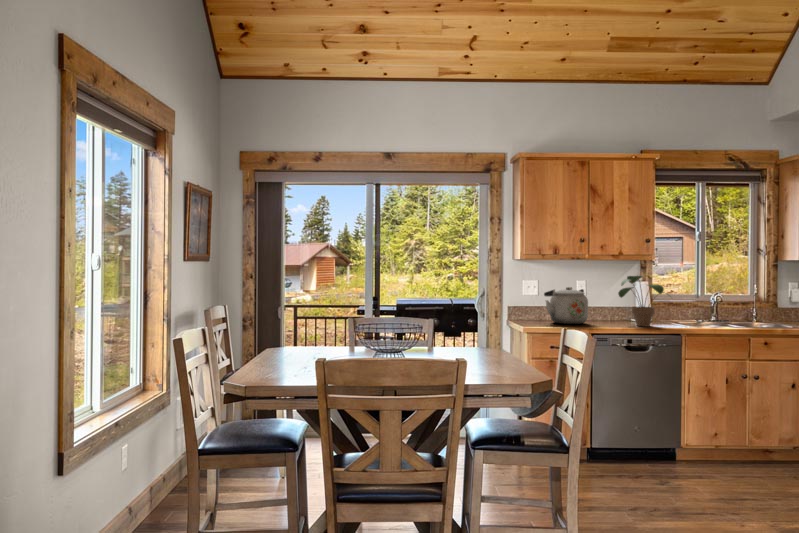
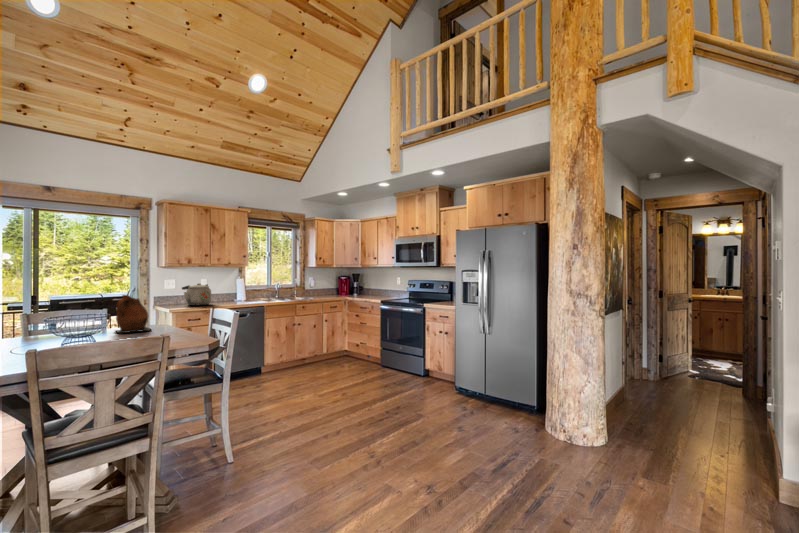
potted plant: present [618,276,664,326] -> none [229,275,260,303]
ceramic pitcher: none [434,298,480,356] -> present [115,295,151,333]

